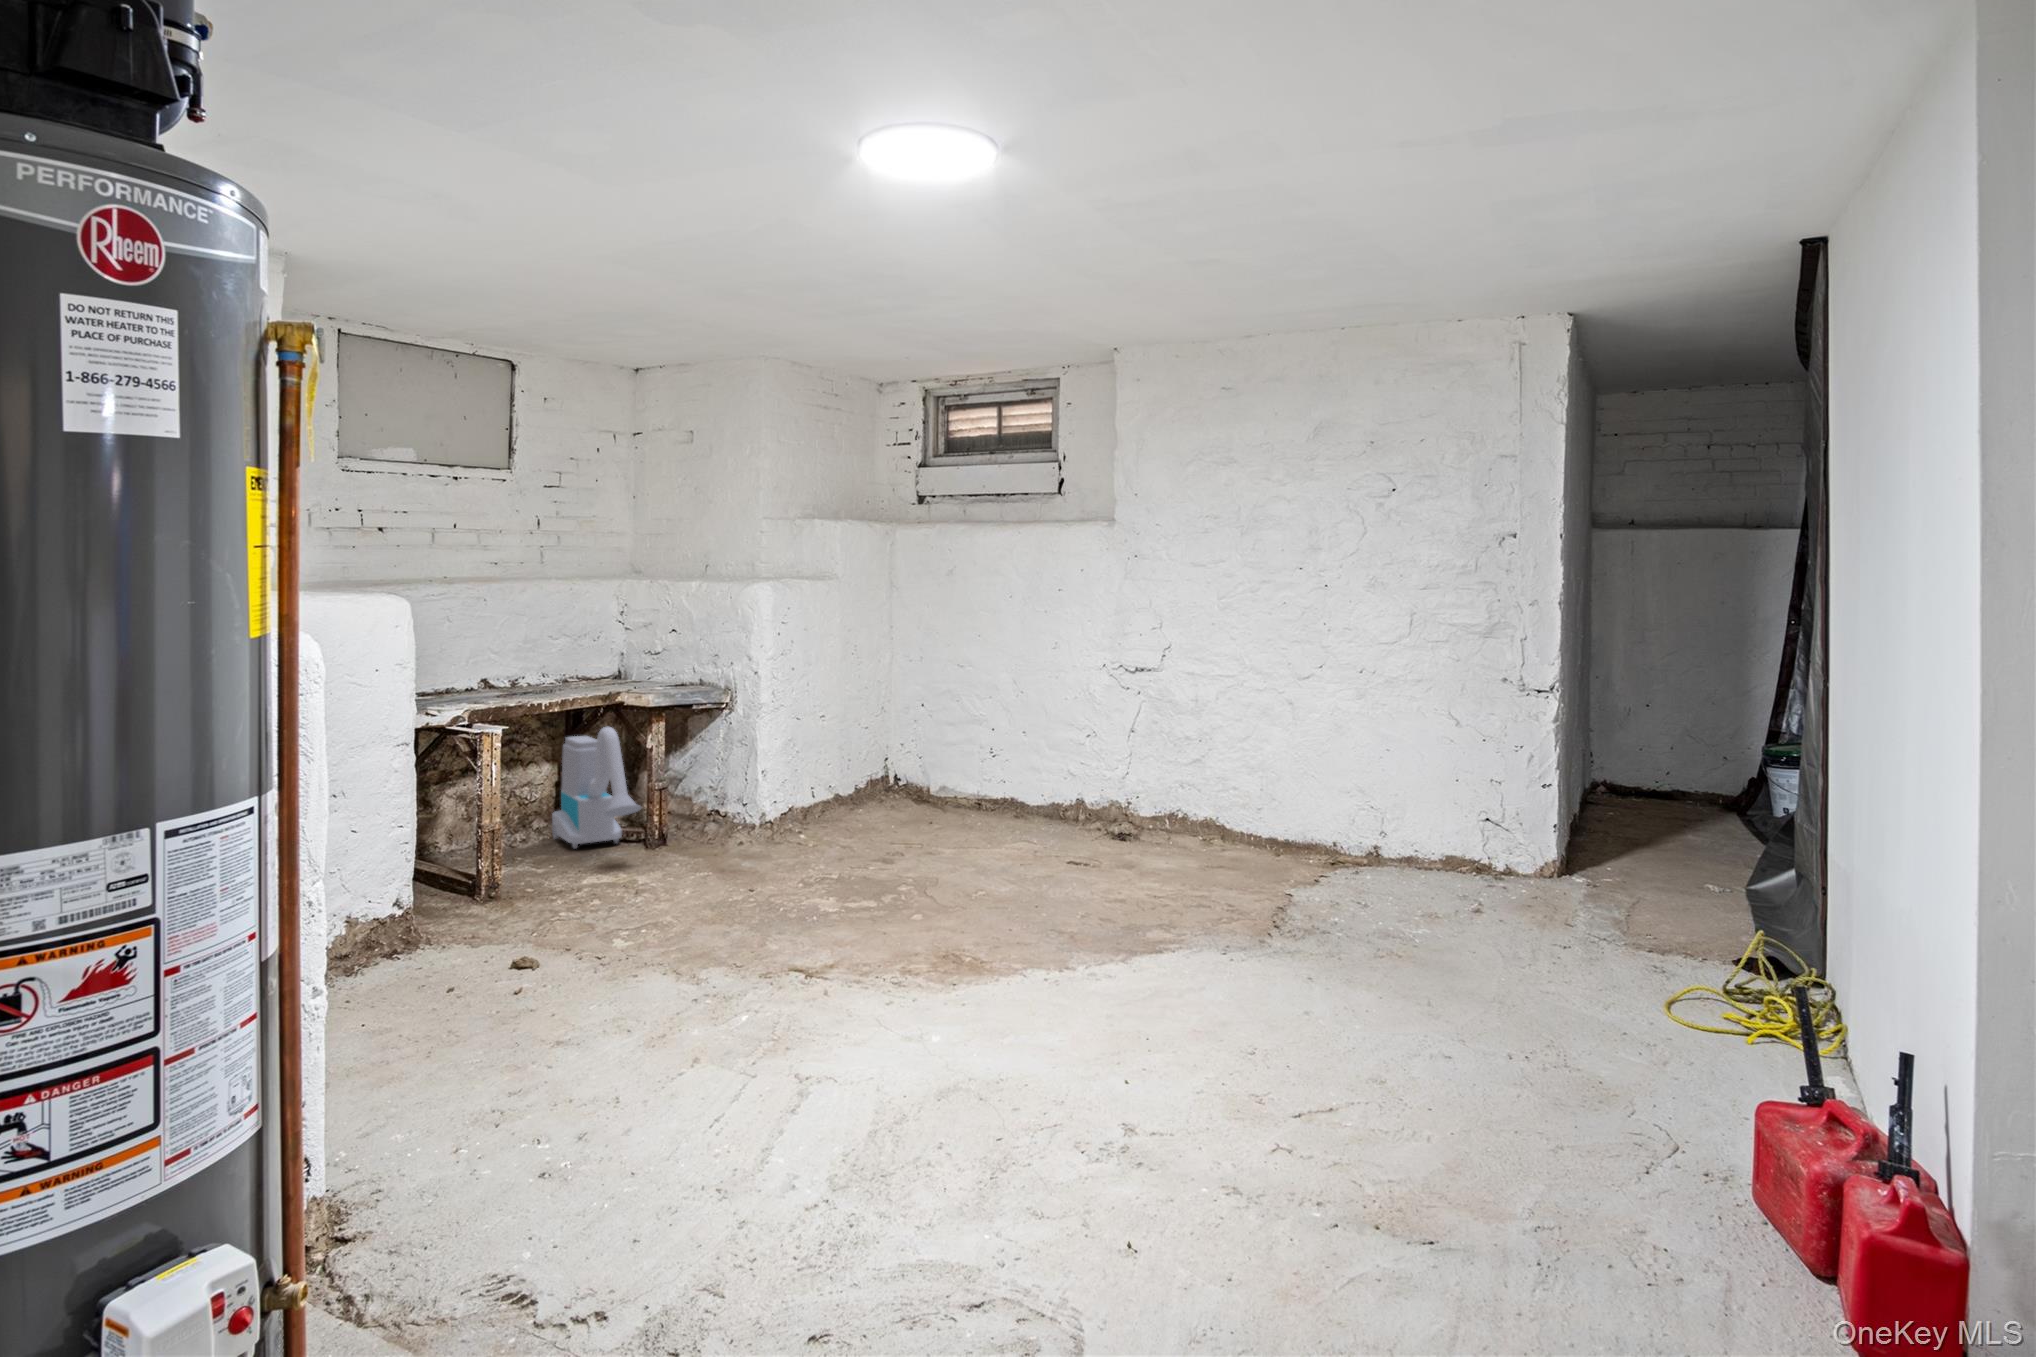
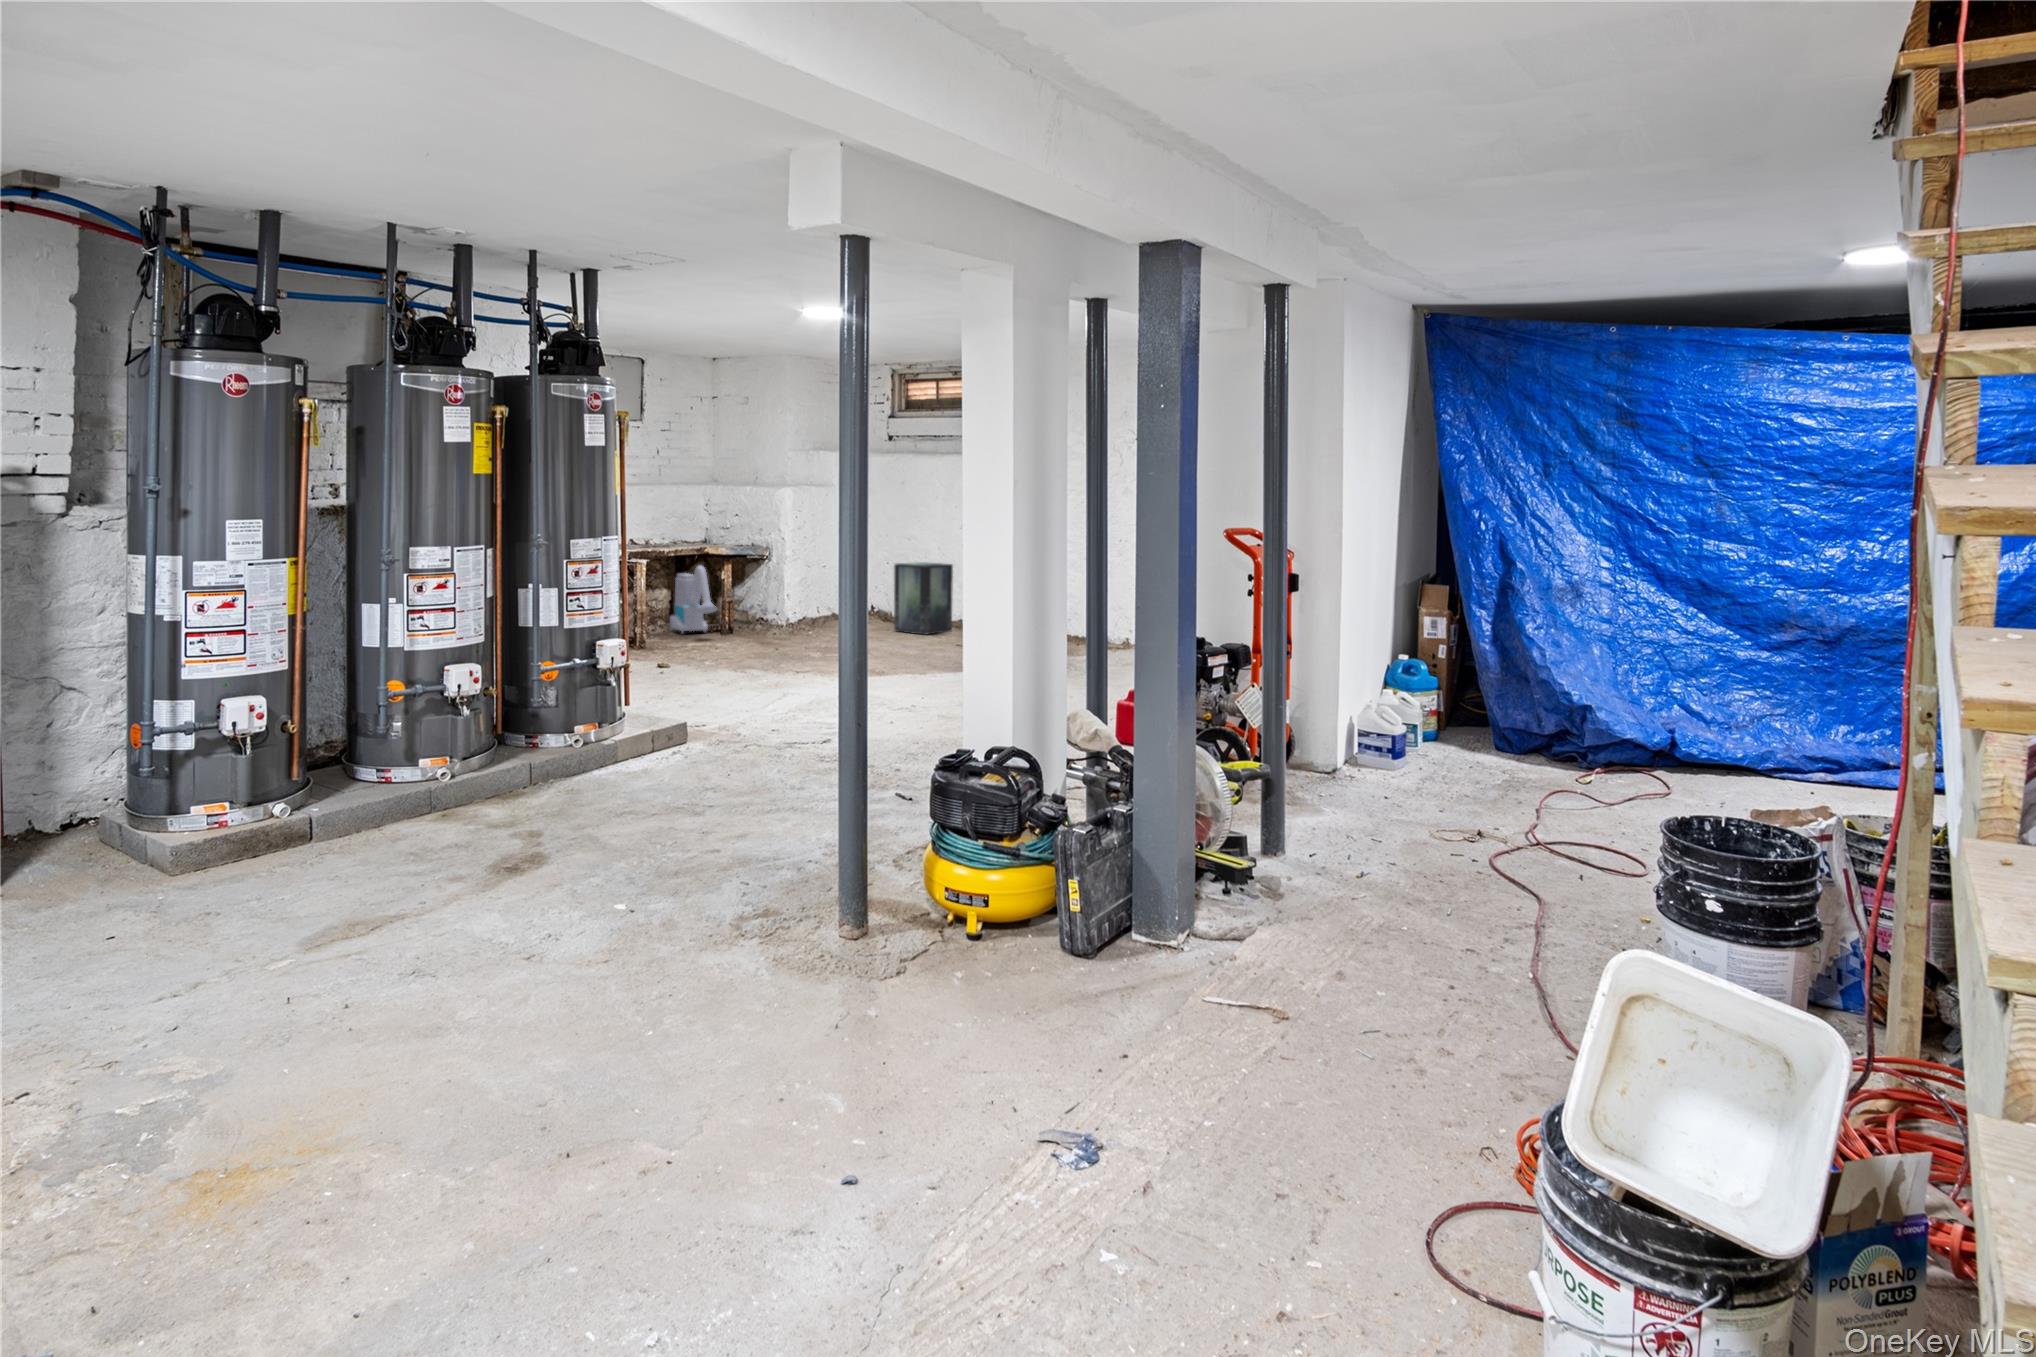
storage box: none [948,703,1045,833] -> present [894,562,953,635]

